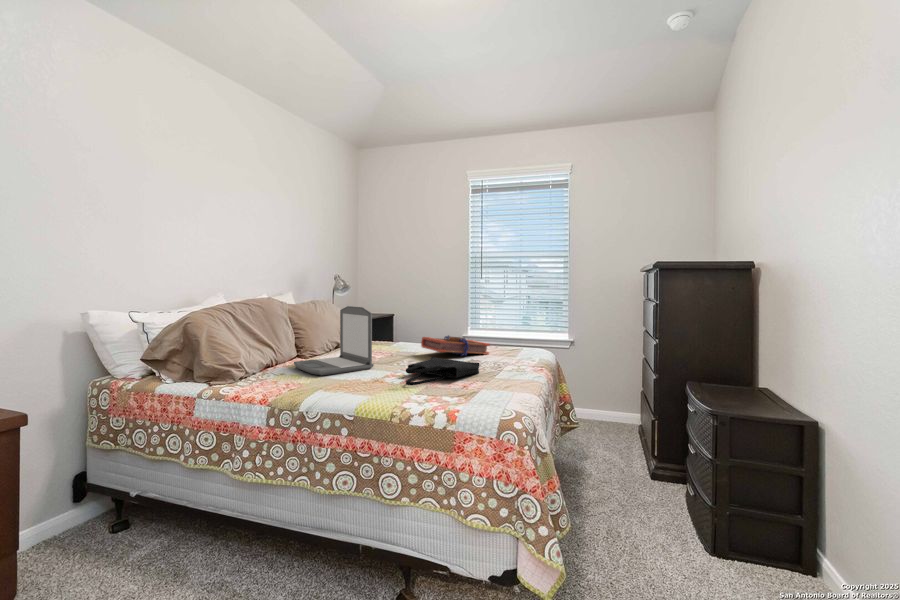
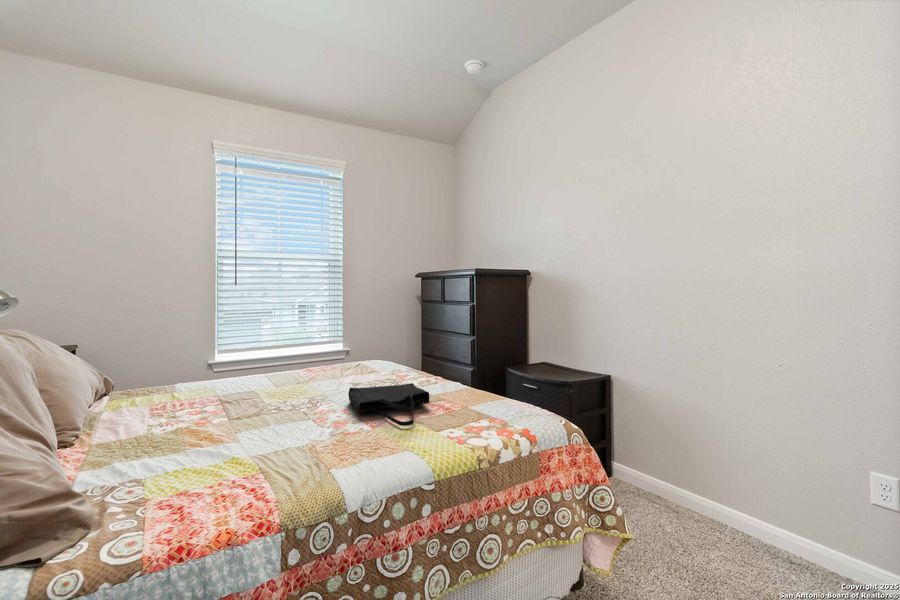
laptop: present [294,306,374,375] -> none [115,334,278,461]
book: present [421,336,490,356] -> none [270,360,348,383]

